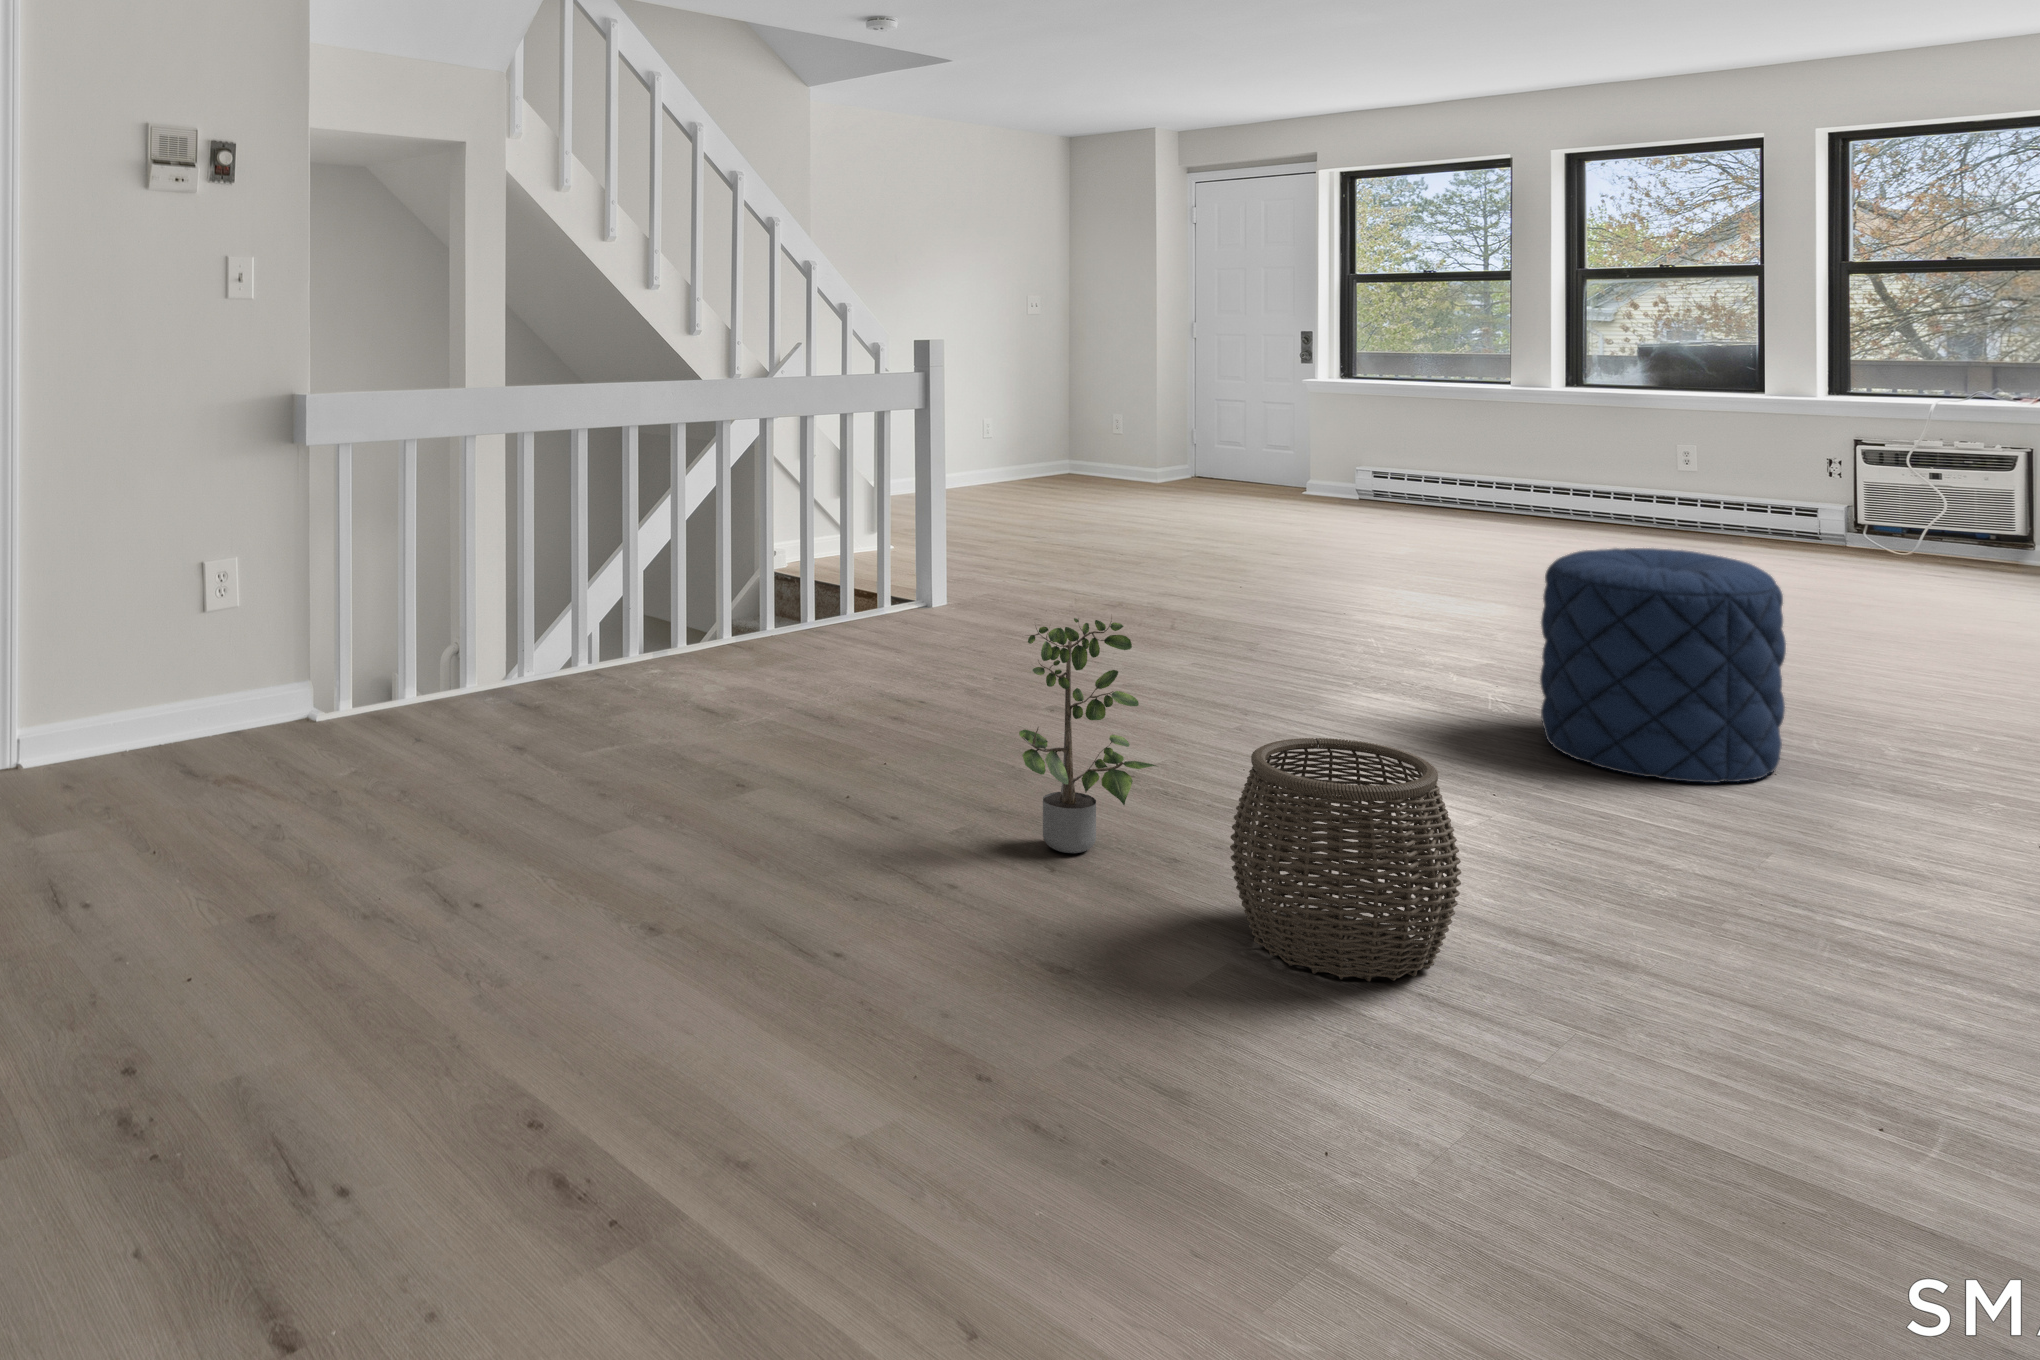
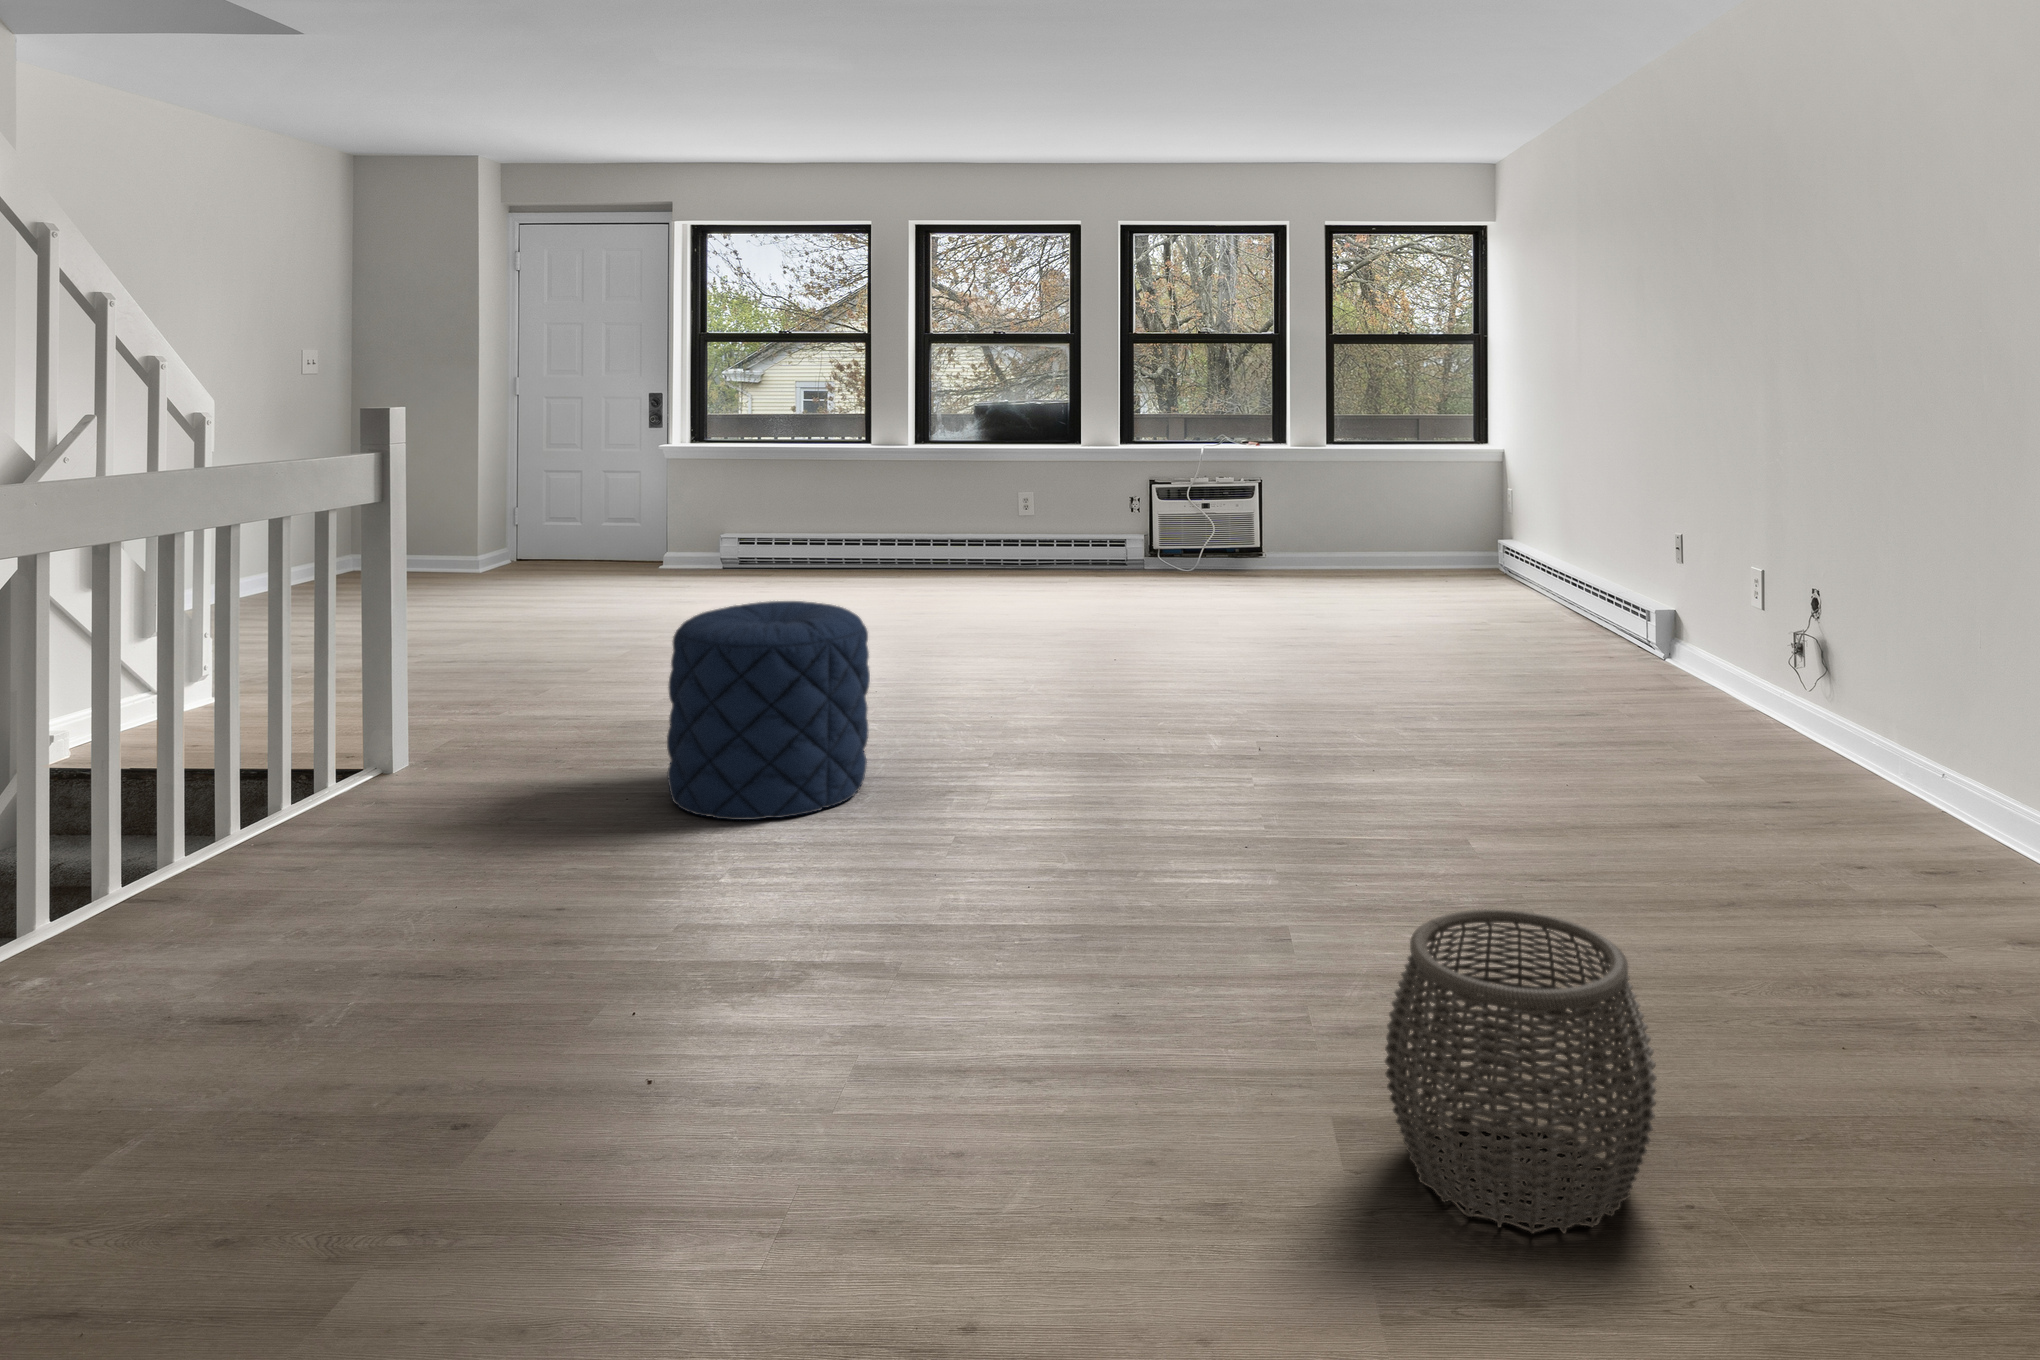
pouf: present [1540,548,1786,783] -> present [667,601,870,820]
potted plant: present [1019,618,1156,853] -> none [1015,811,1183,1168]

